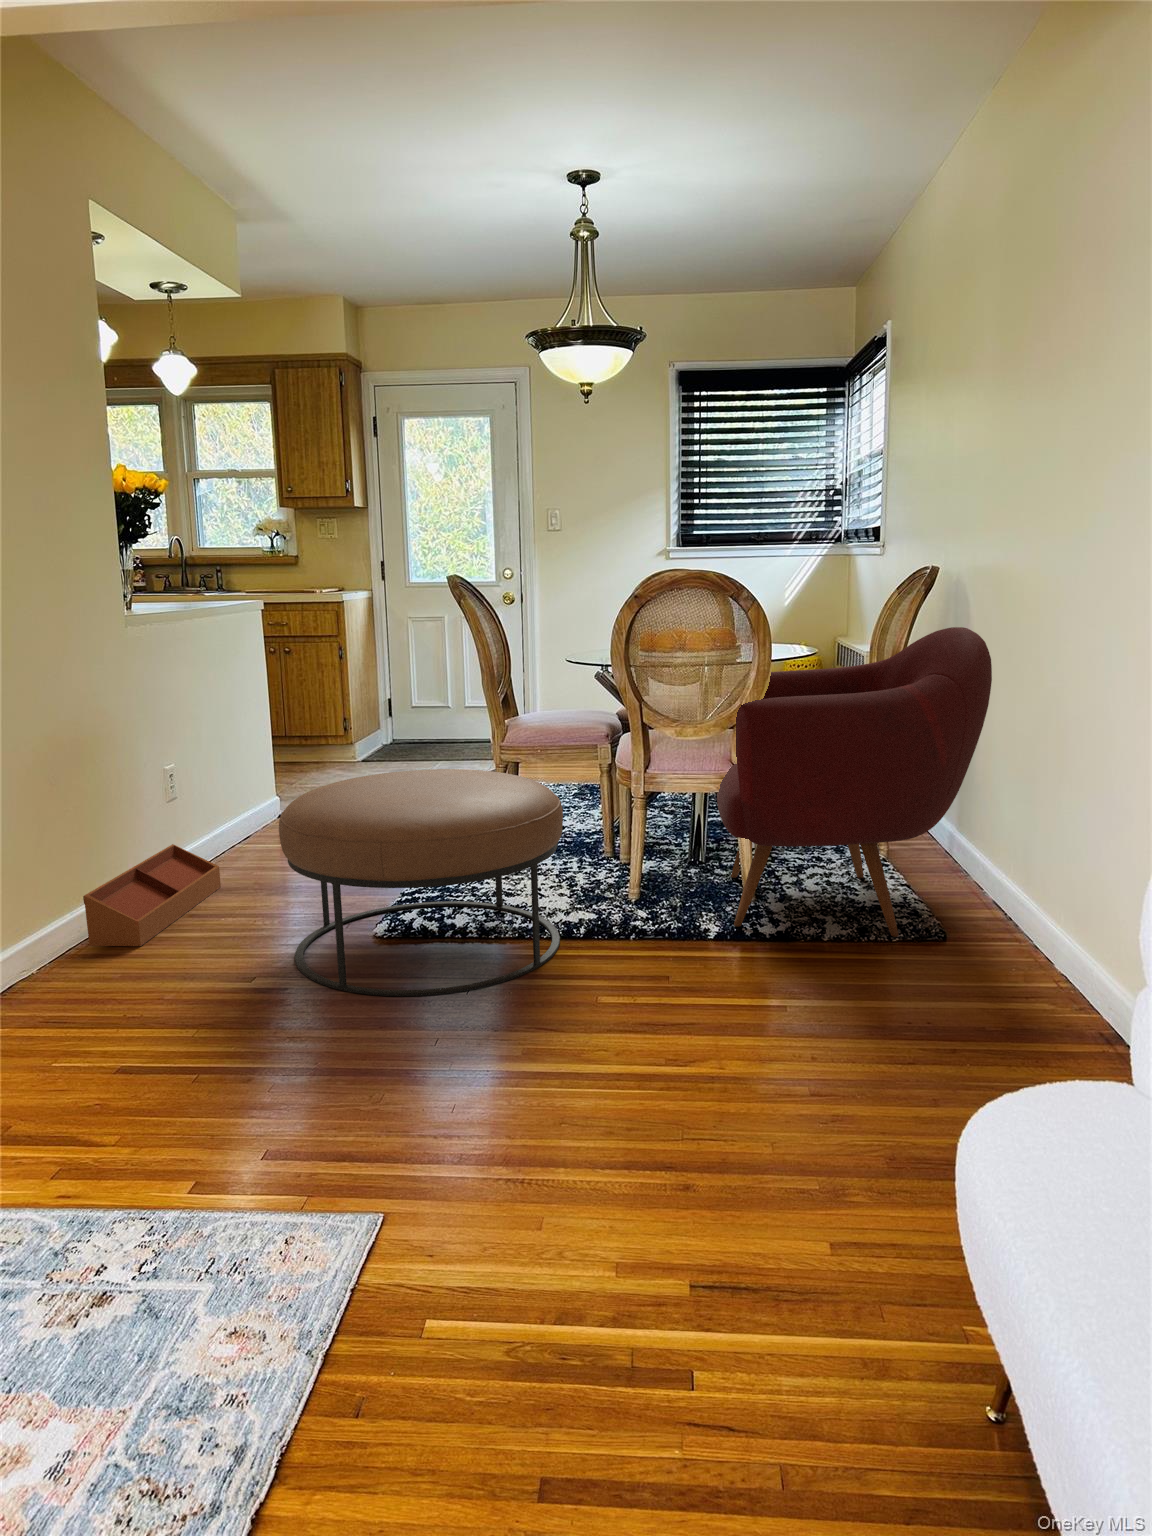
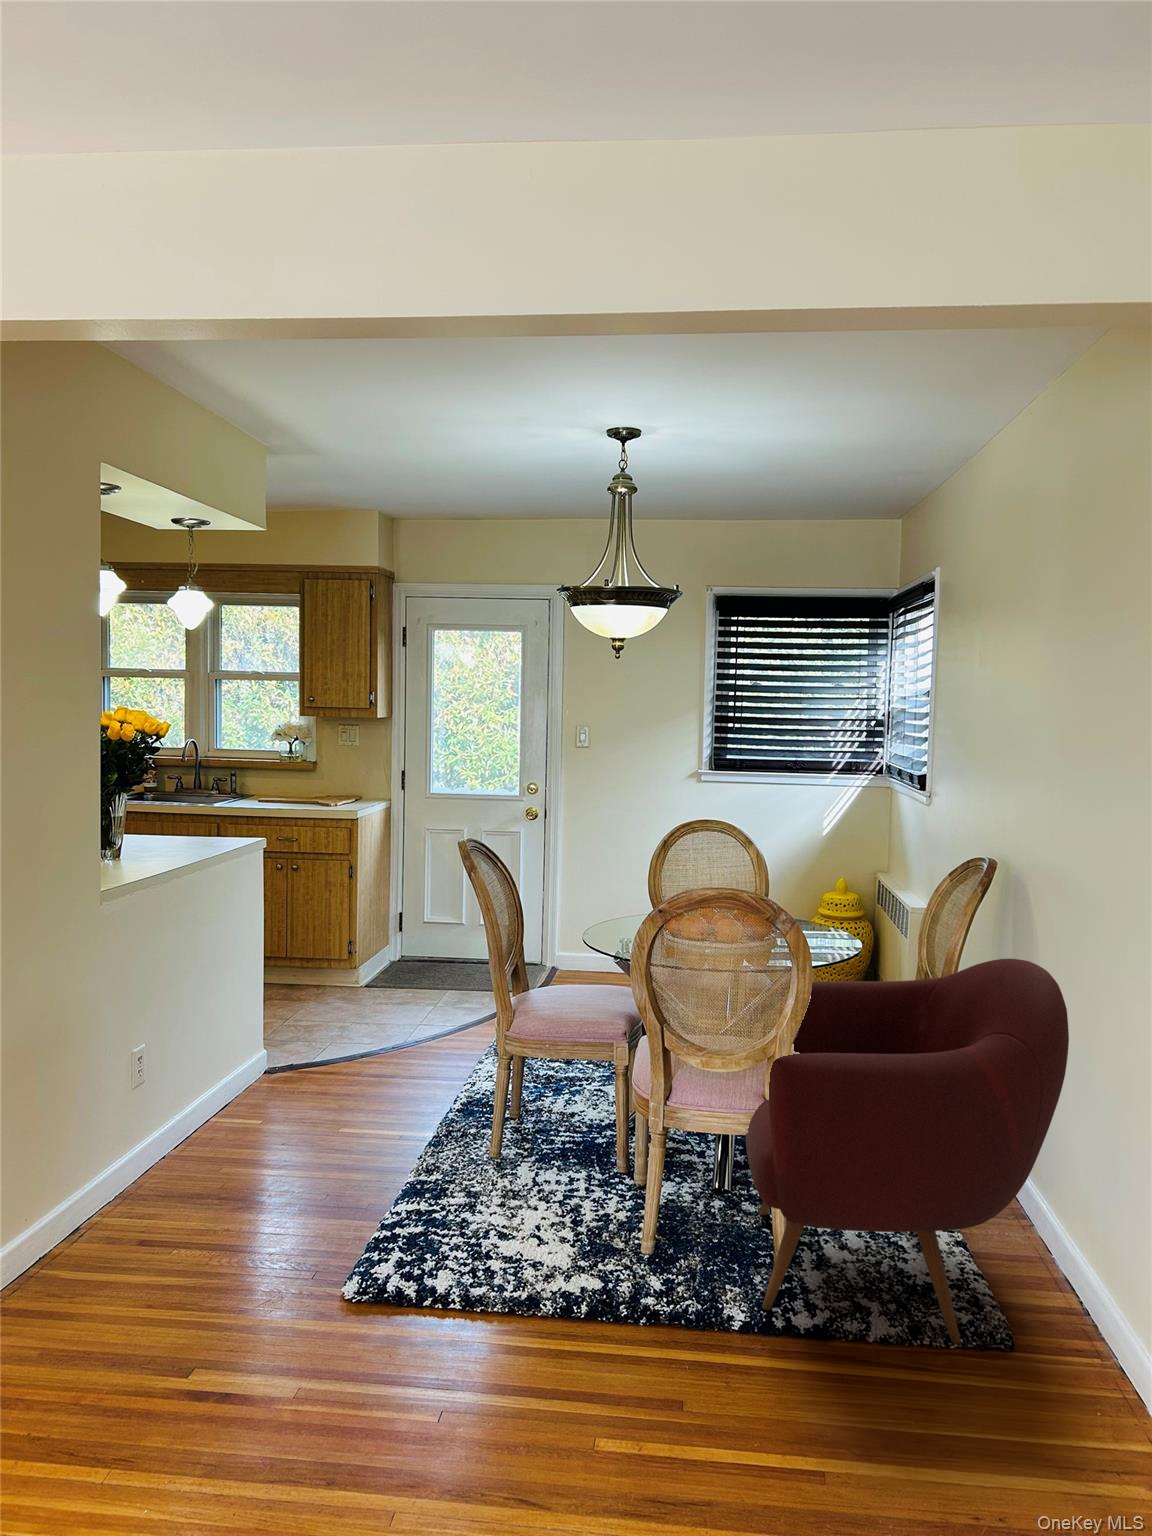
ottoman: present [279,769,563,996] -> none [234,1091,566,1423]
storage bin: present [83,844,221,946] -> none [11,1141,182,1298]

